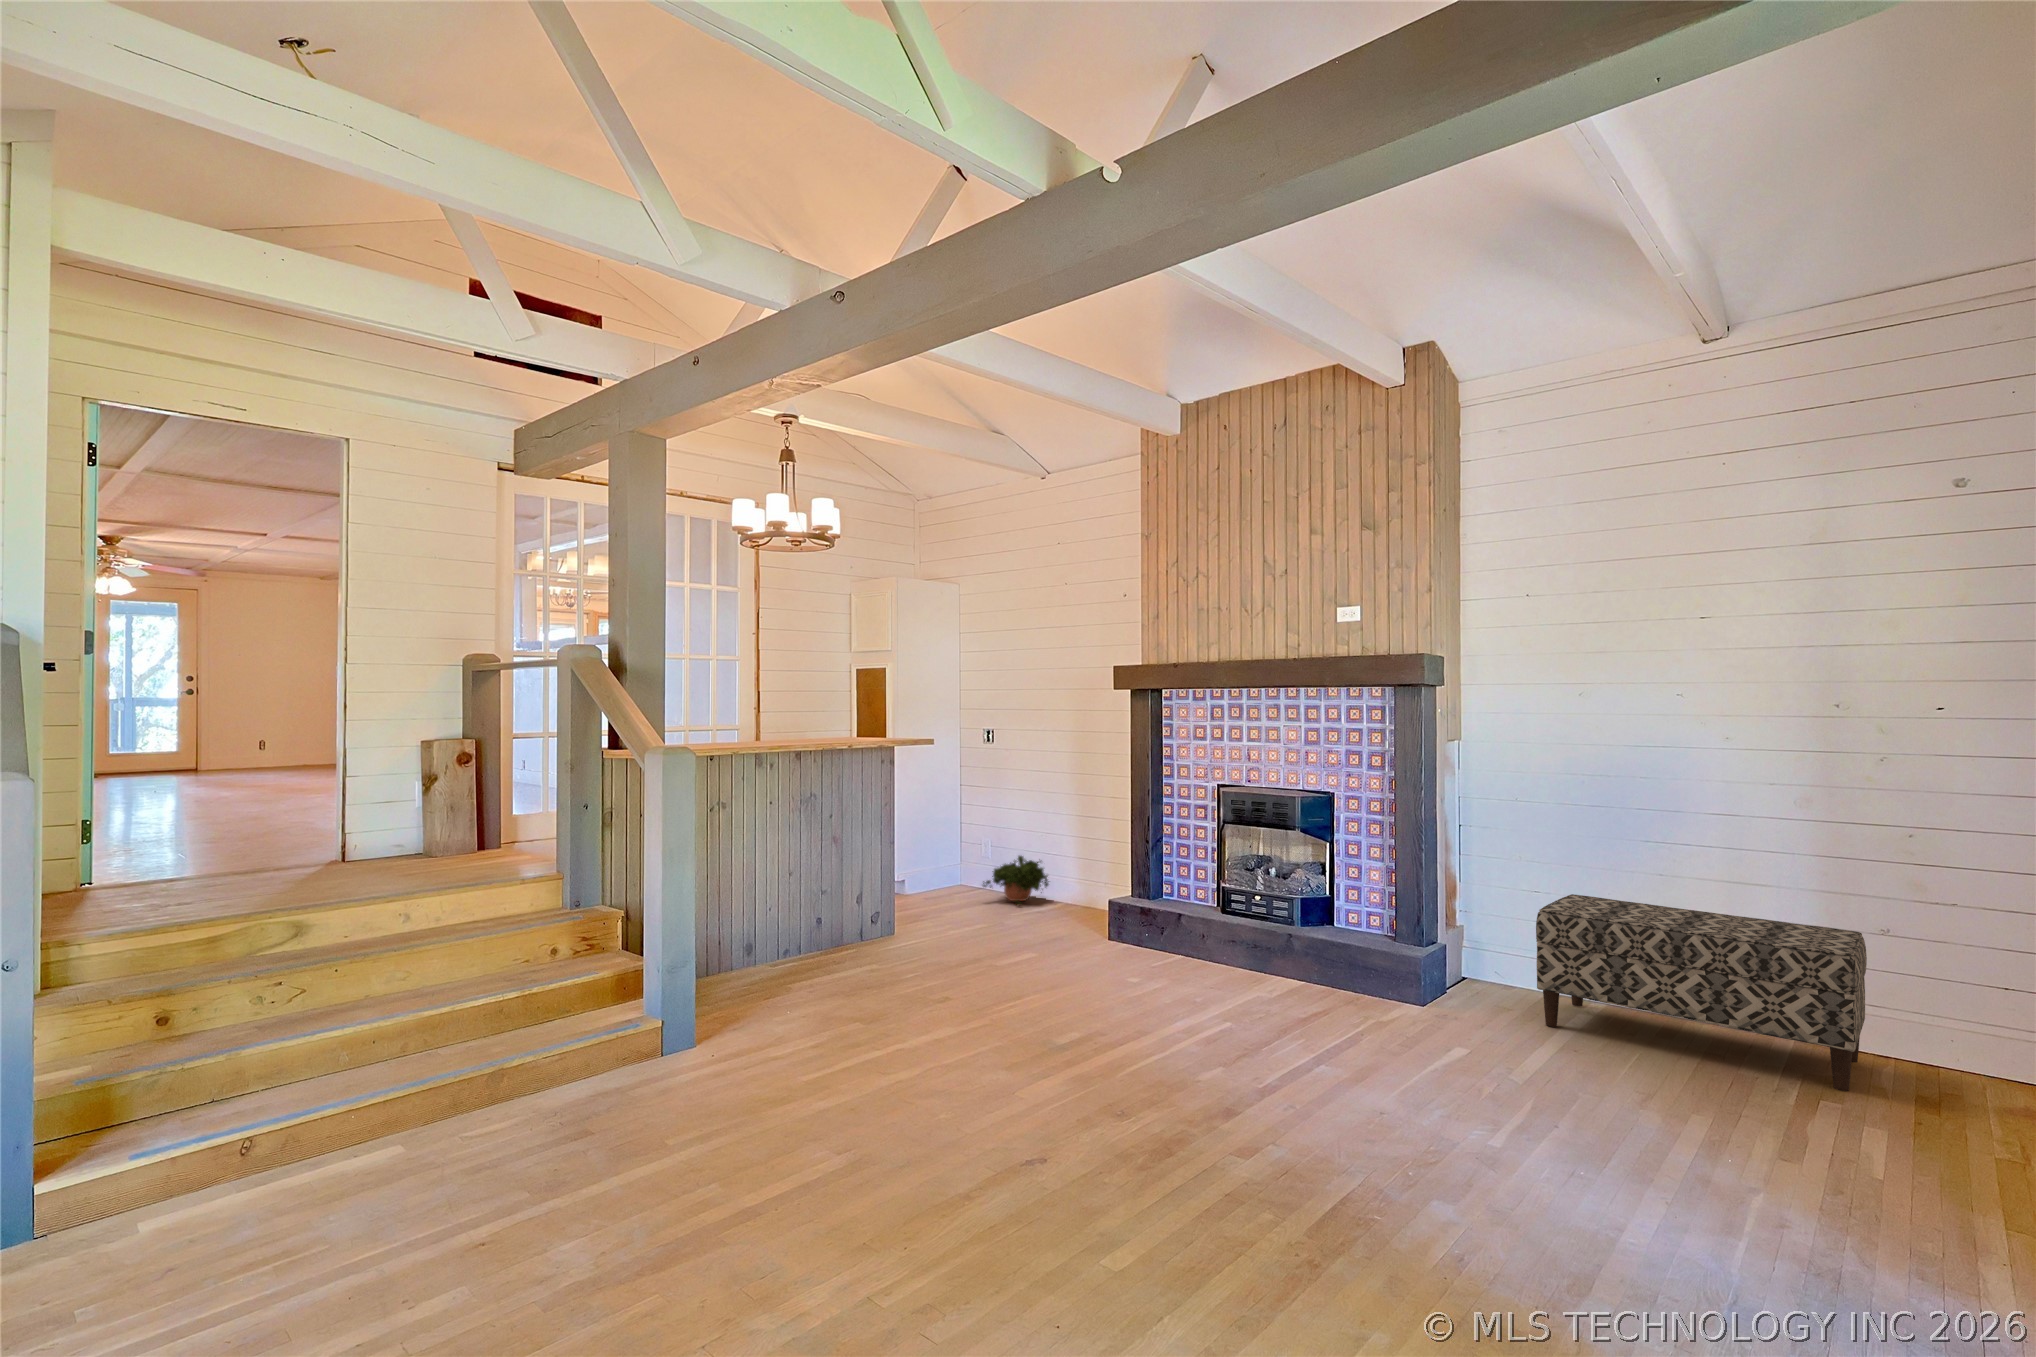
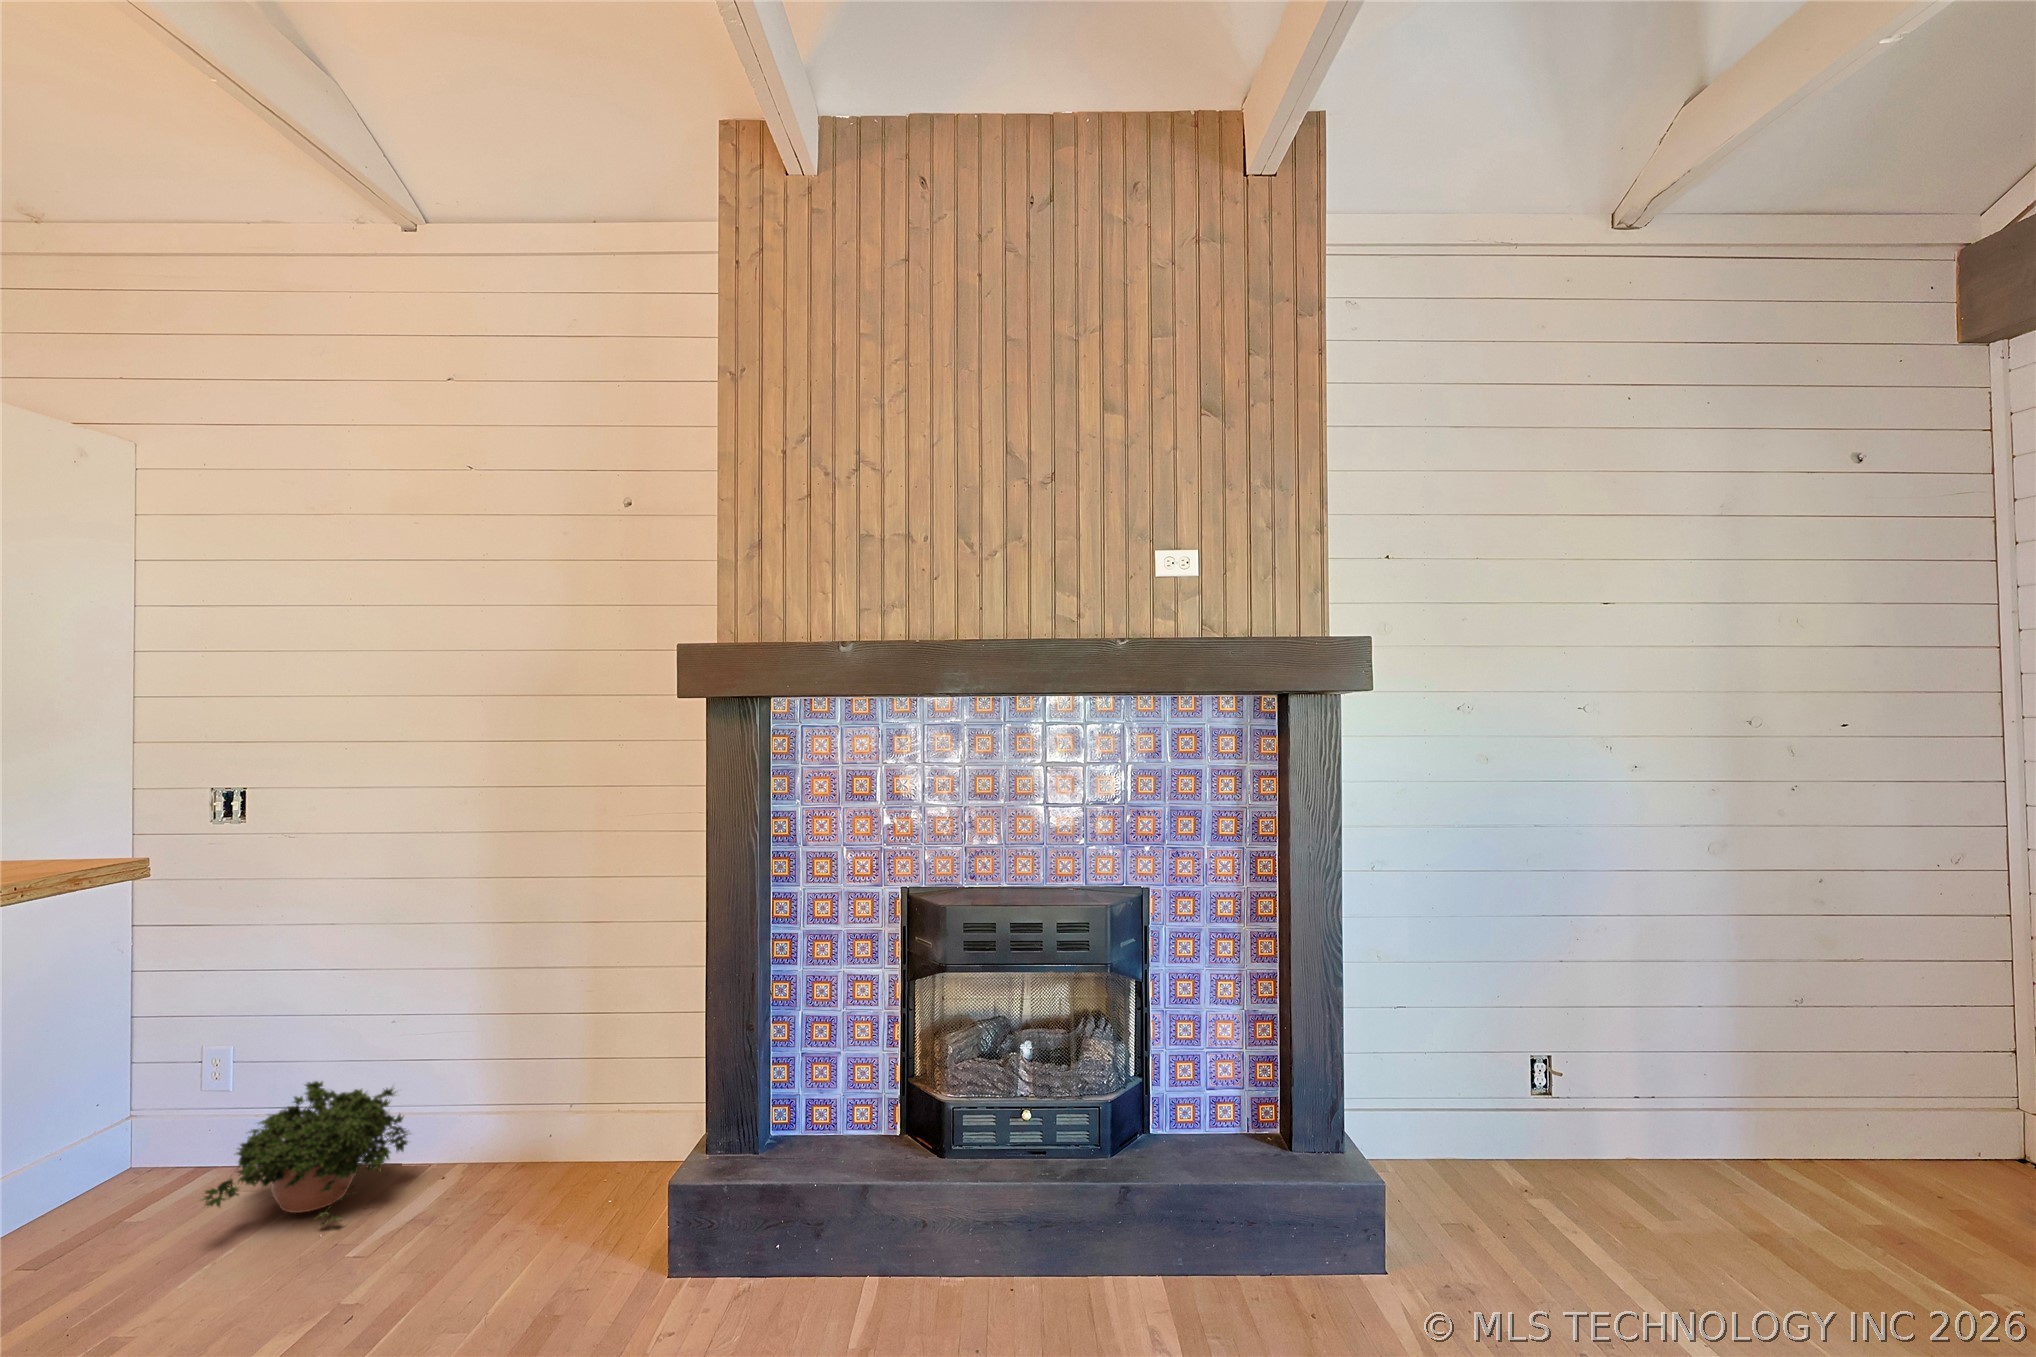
bench: present [1536,894,1867,1091] -> none [1461,1009,1931,1253]

